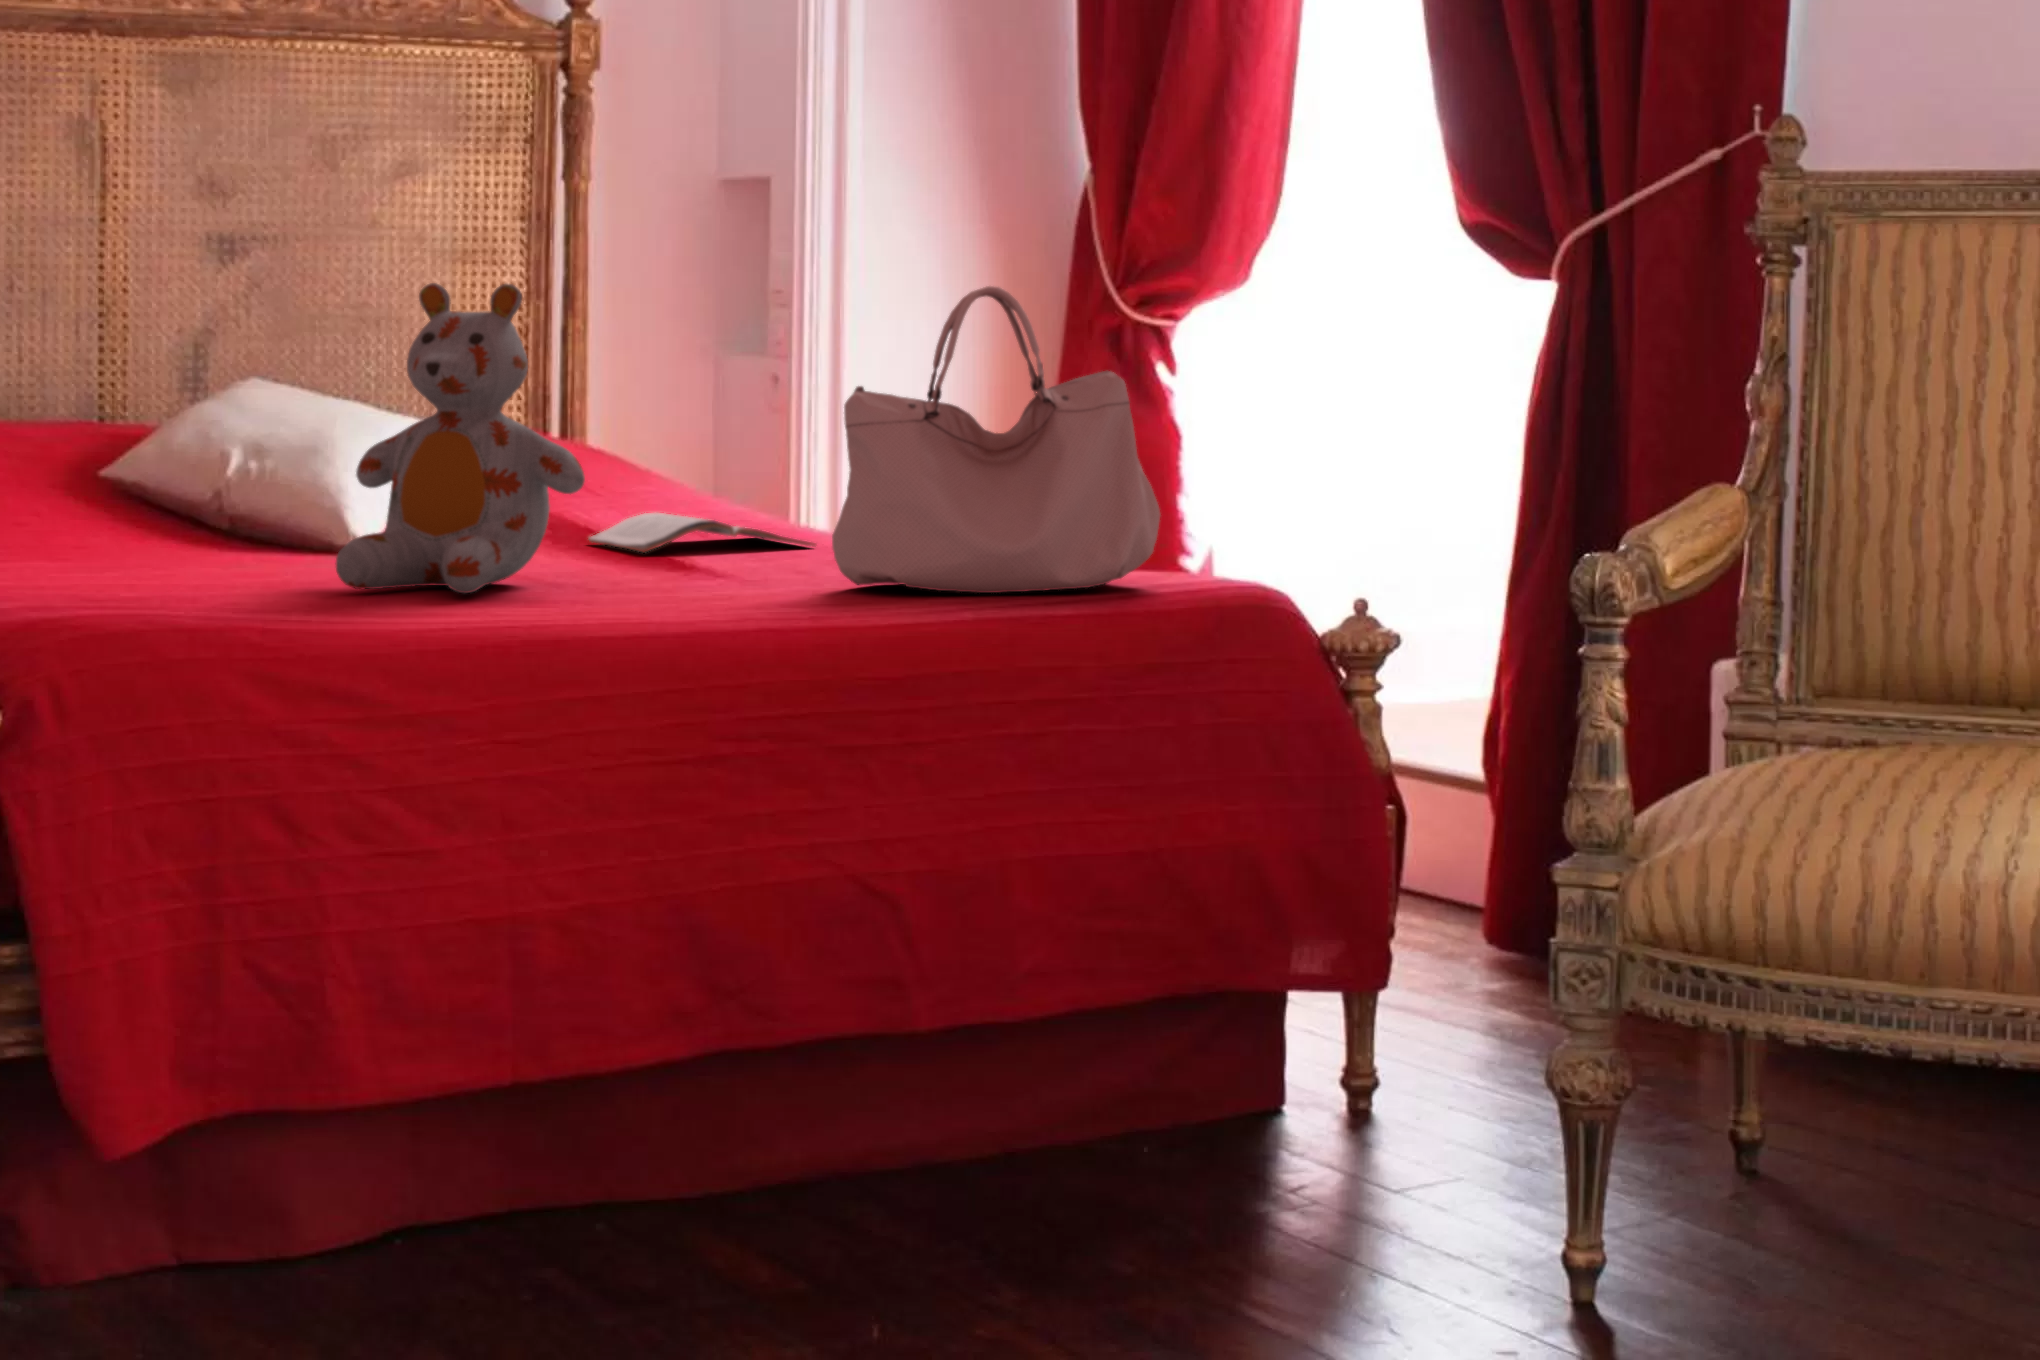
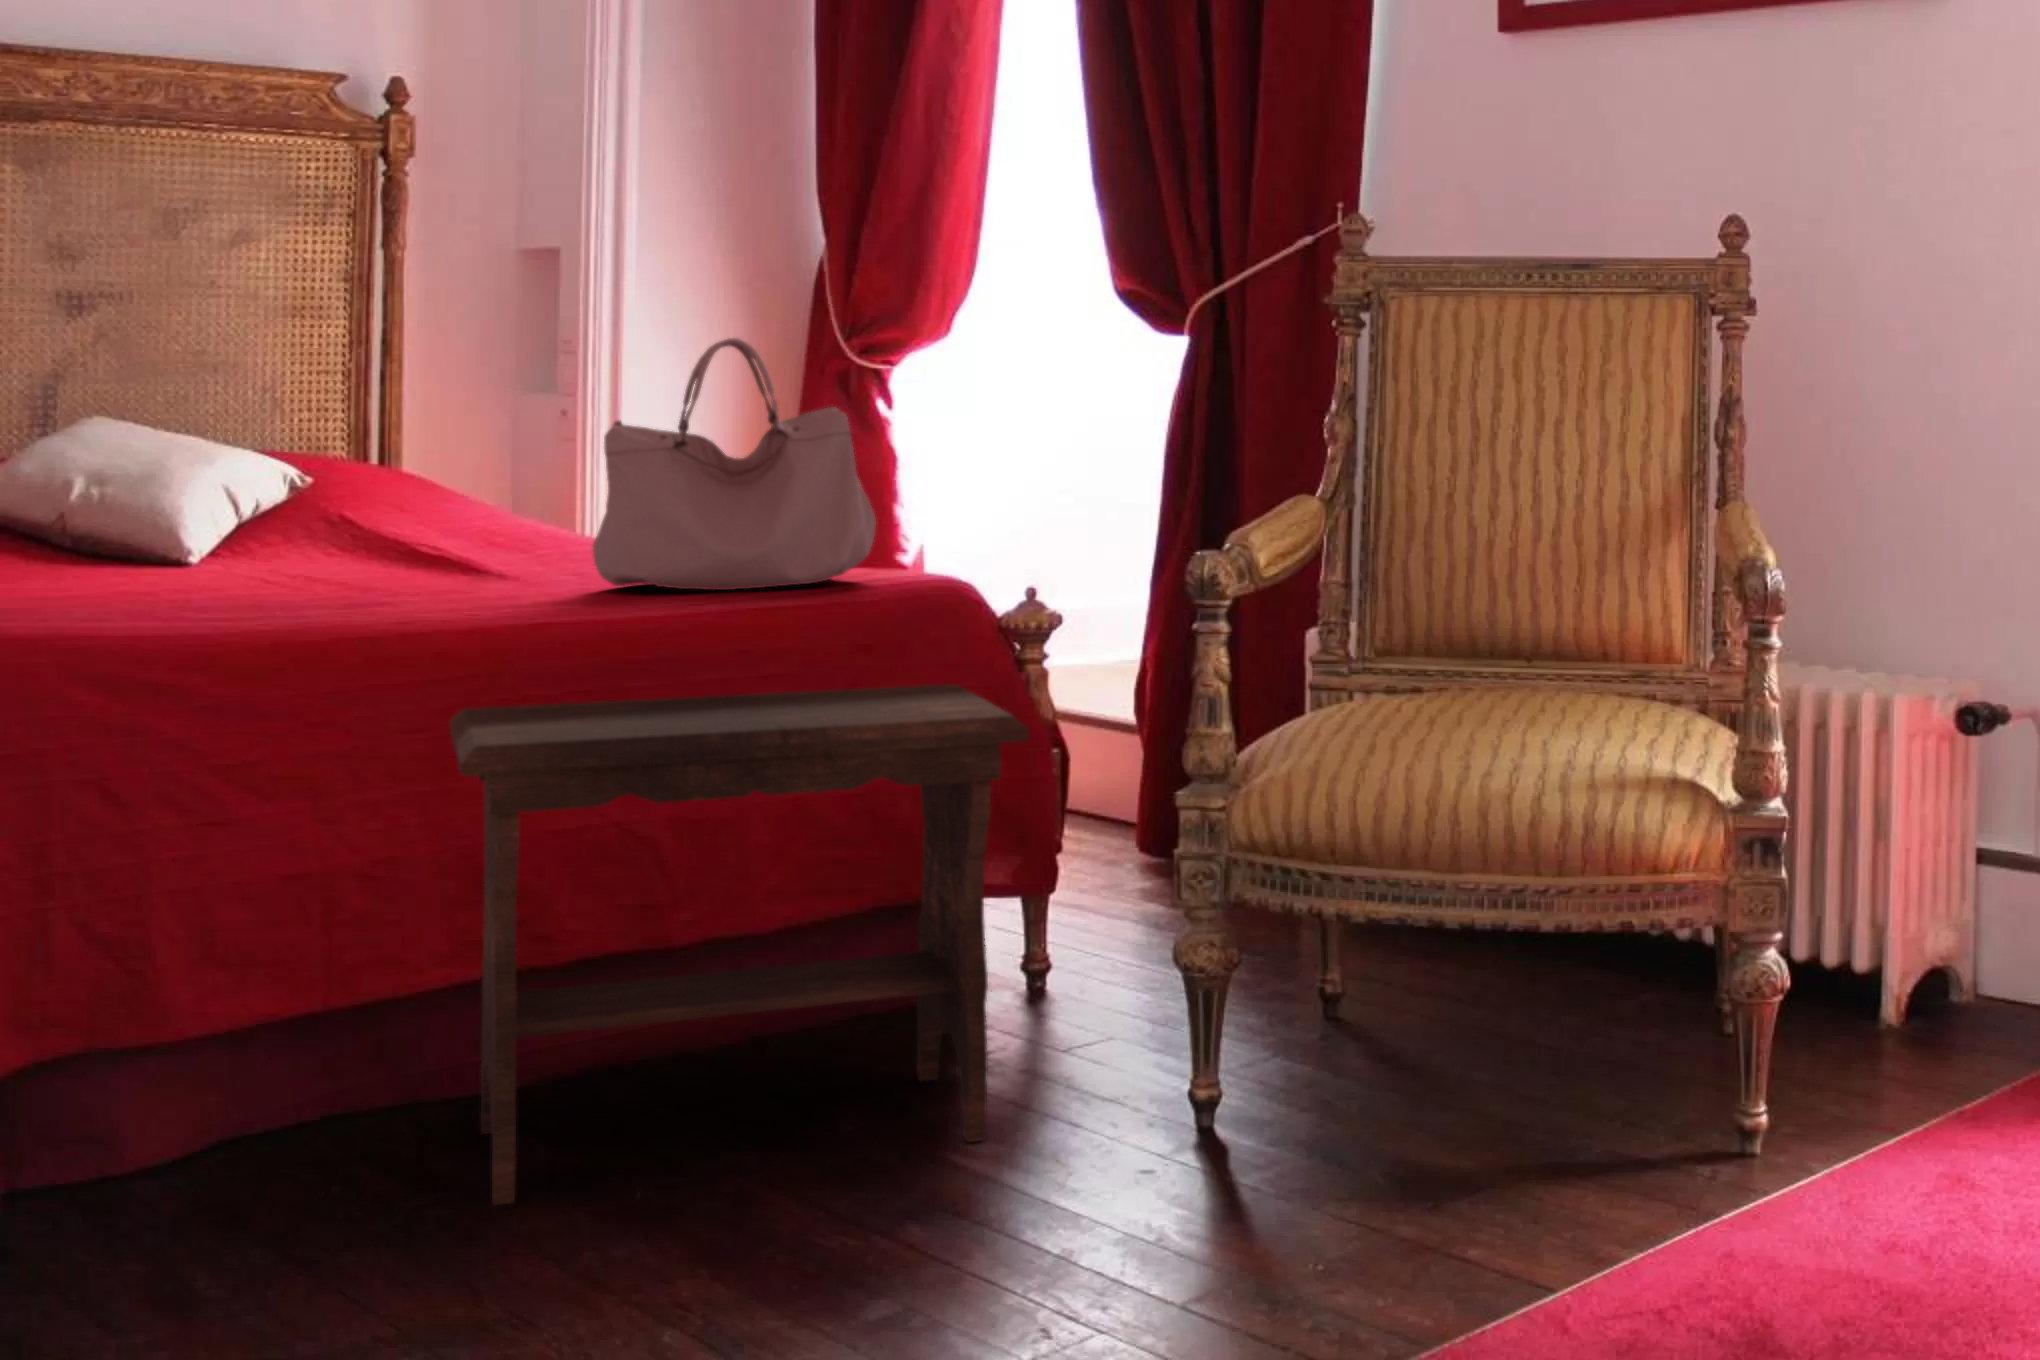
stuffed bear: present [336,283,585,593] -> none [123,333,367,603]
magazine: present [589,513,816,552] -> none [387,528,593,562]
footstool: none [696,716,1373,1299] -> present [450,684,1029,1206]

